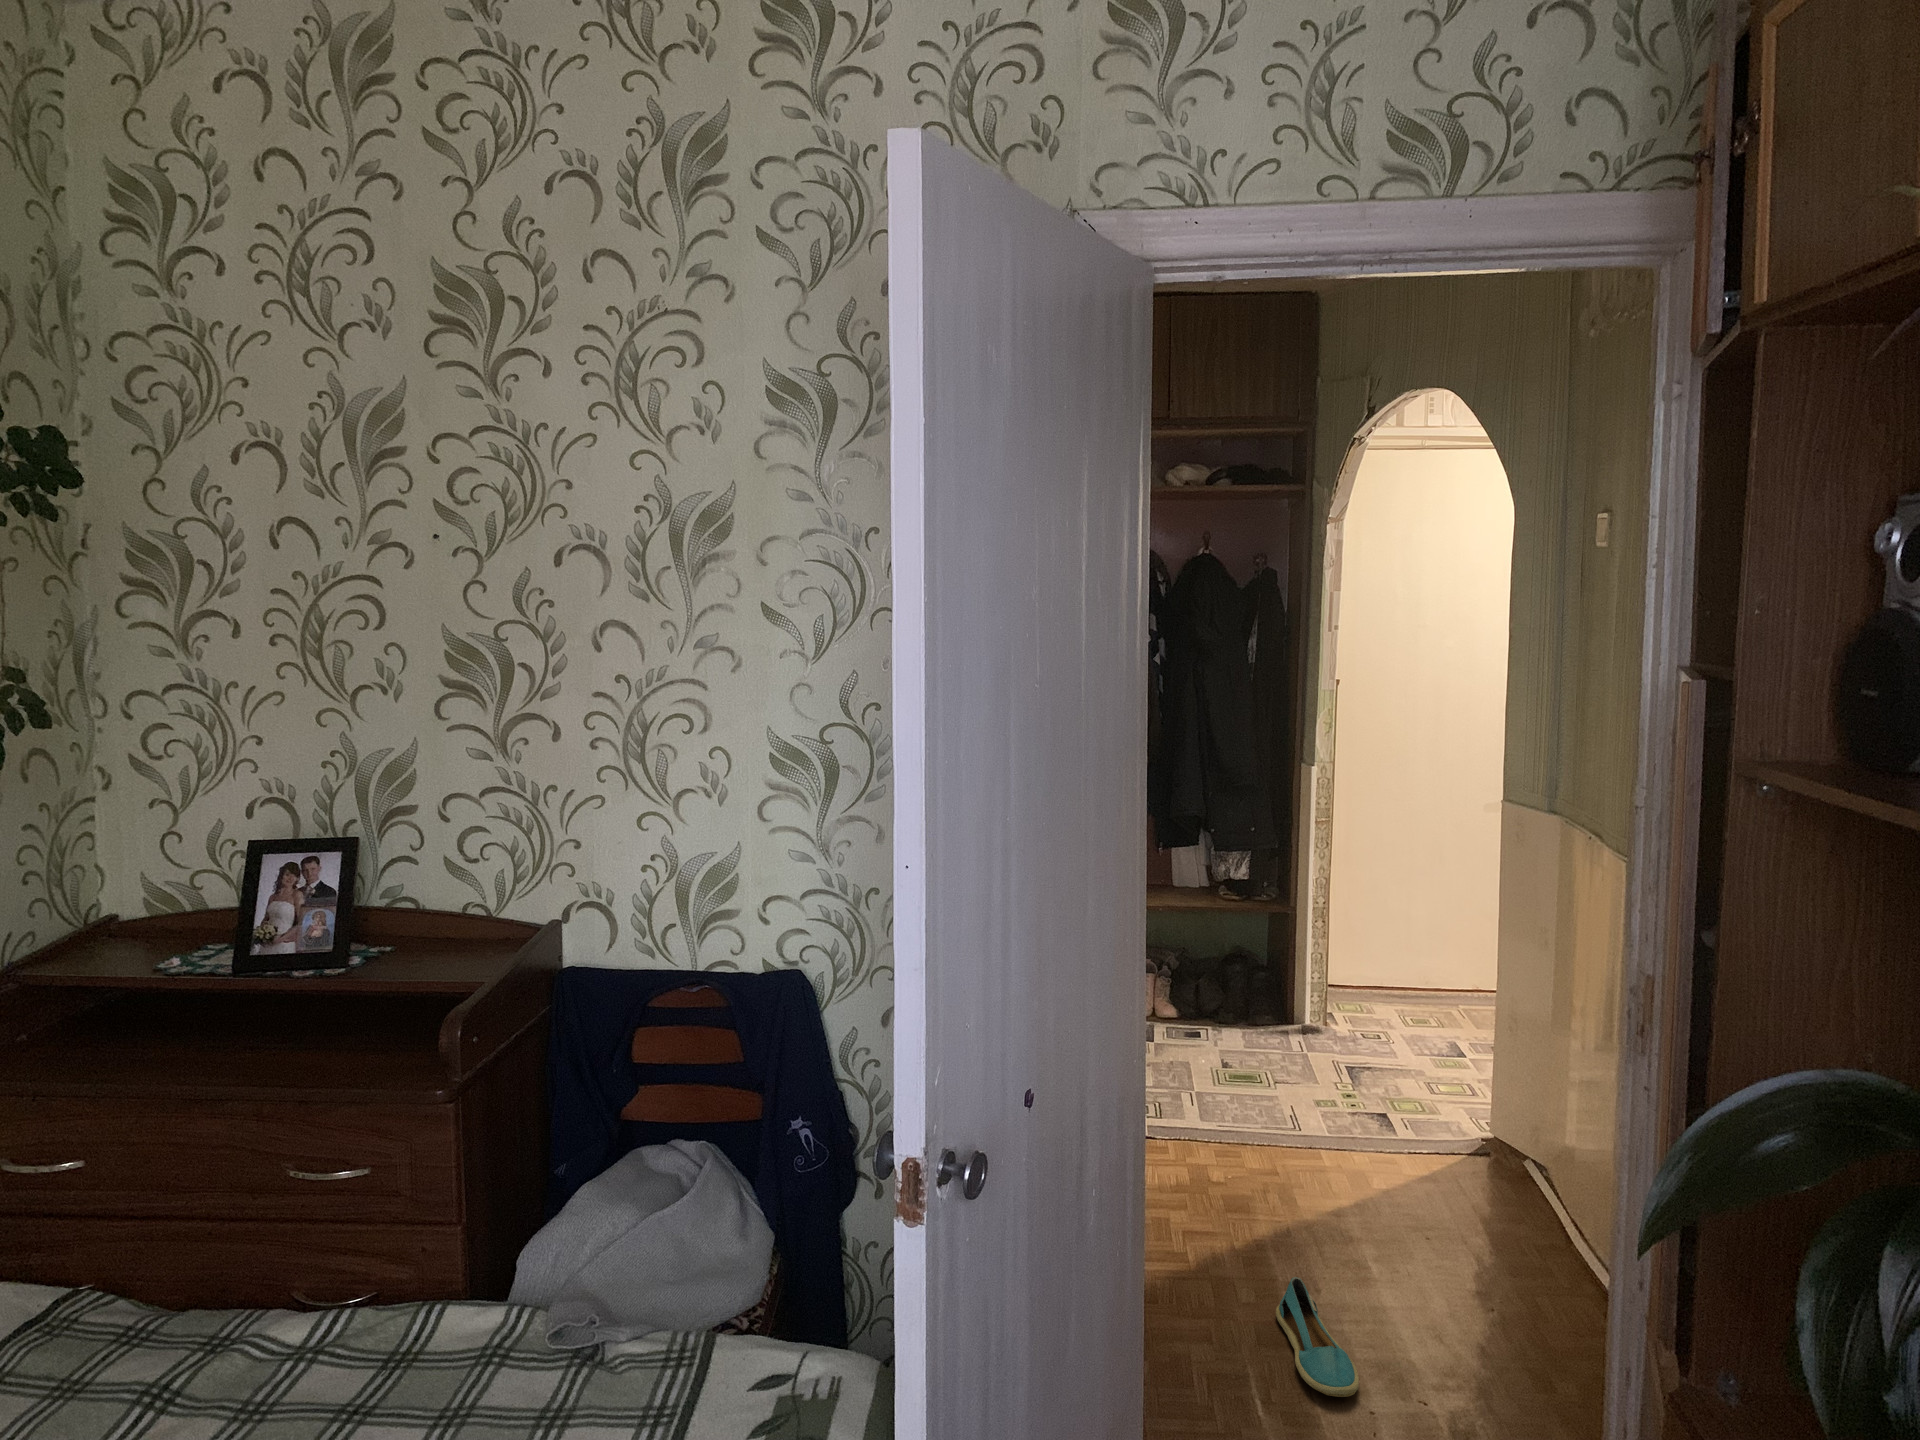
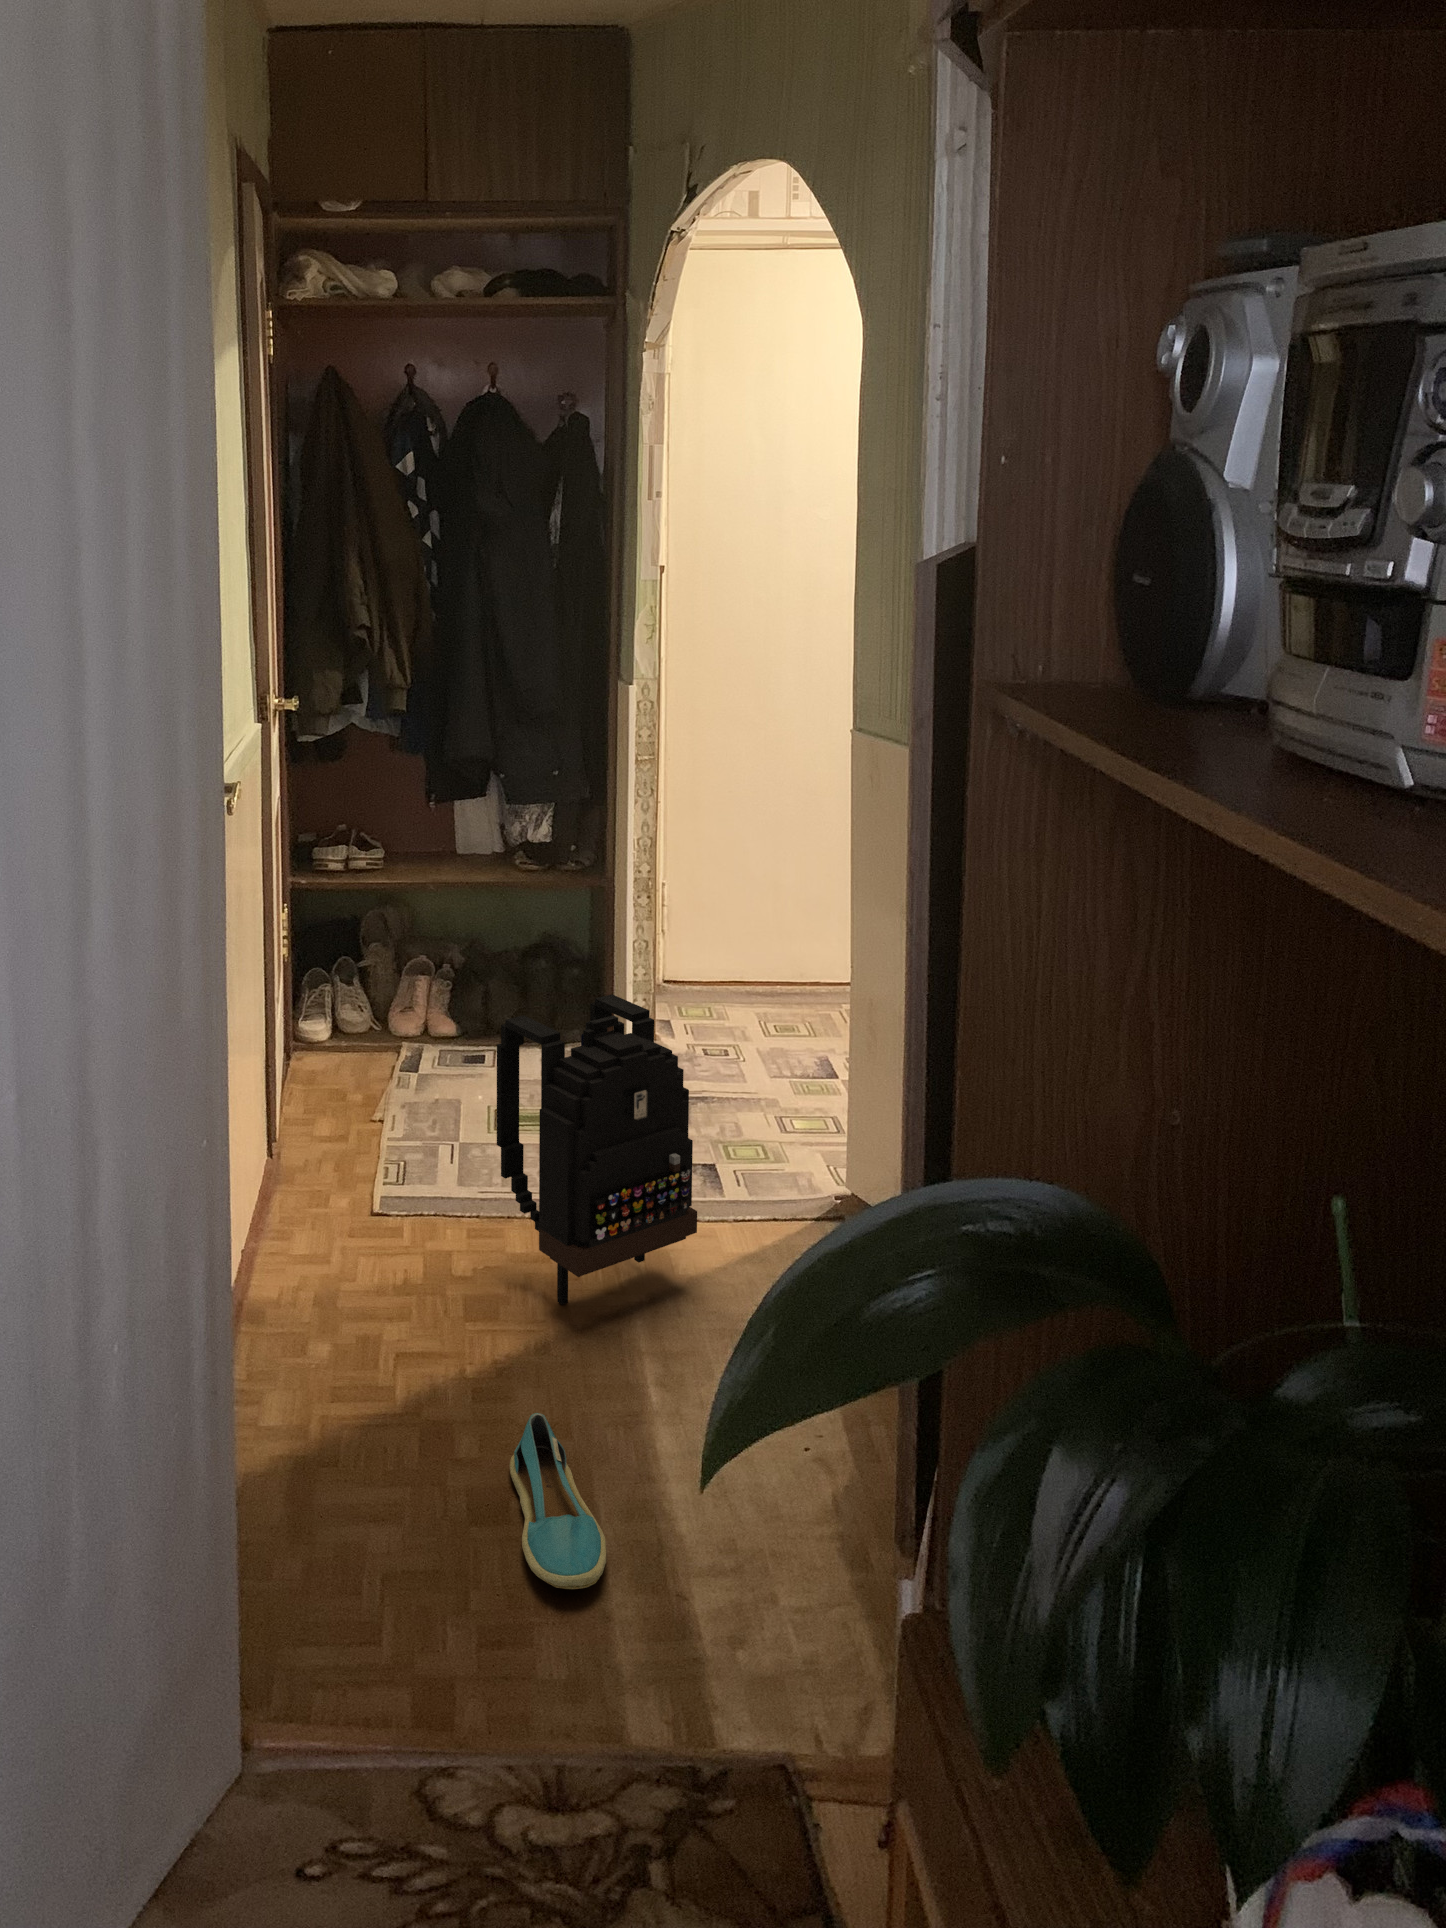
backpack: none [1241,987,1391,1208] -> present [497,994,697,1305]

